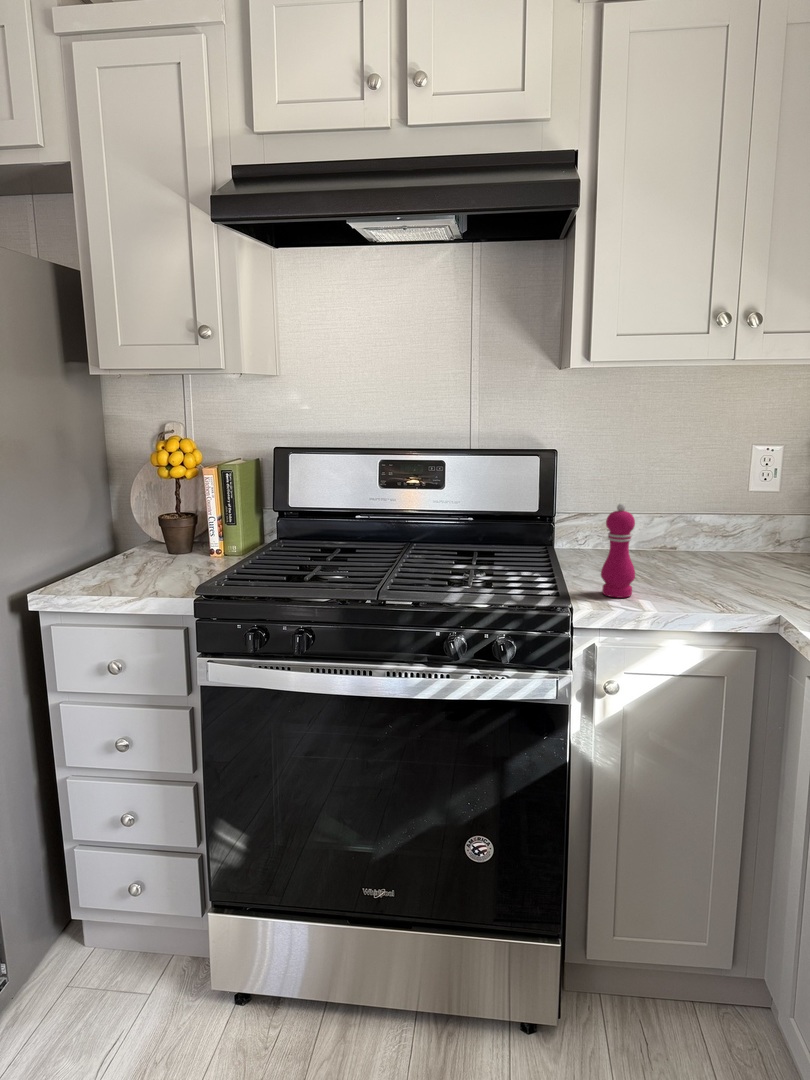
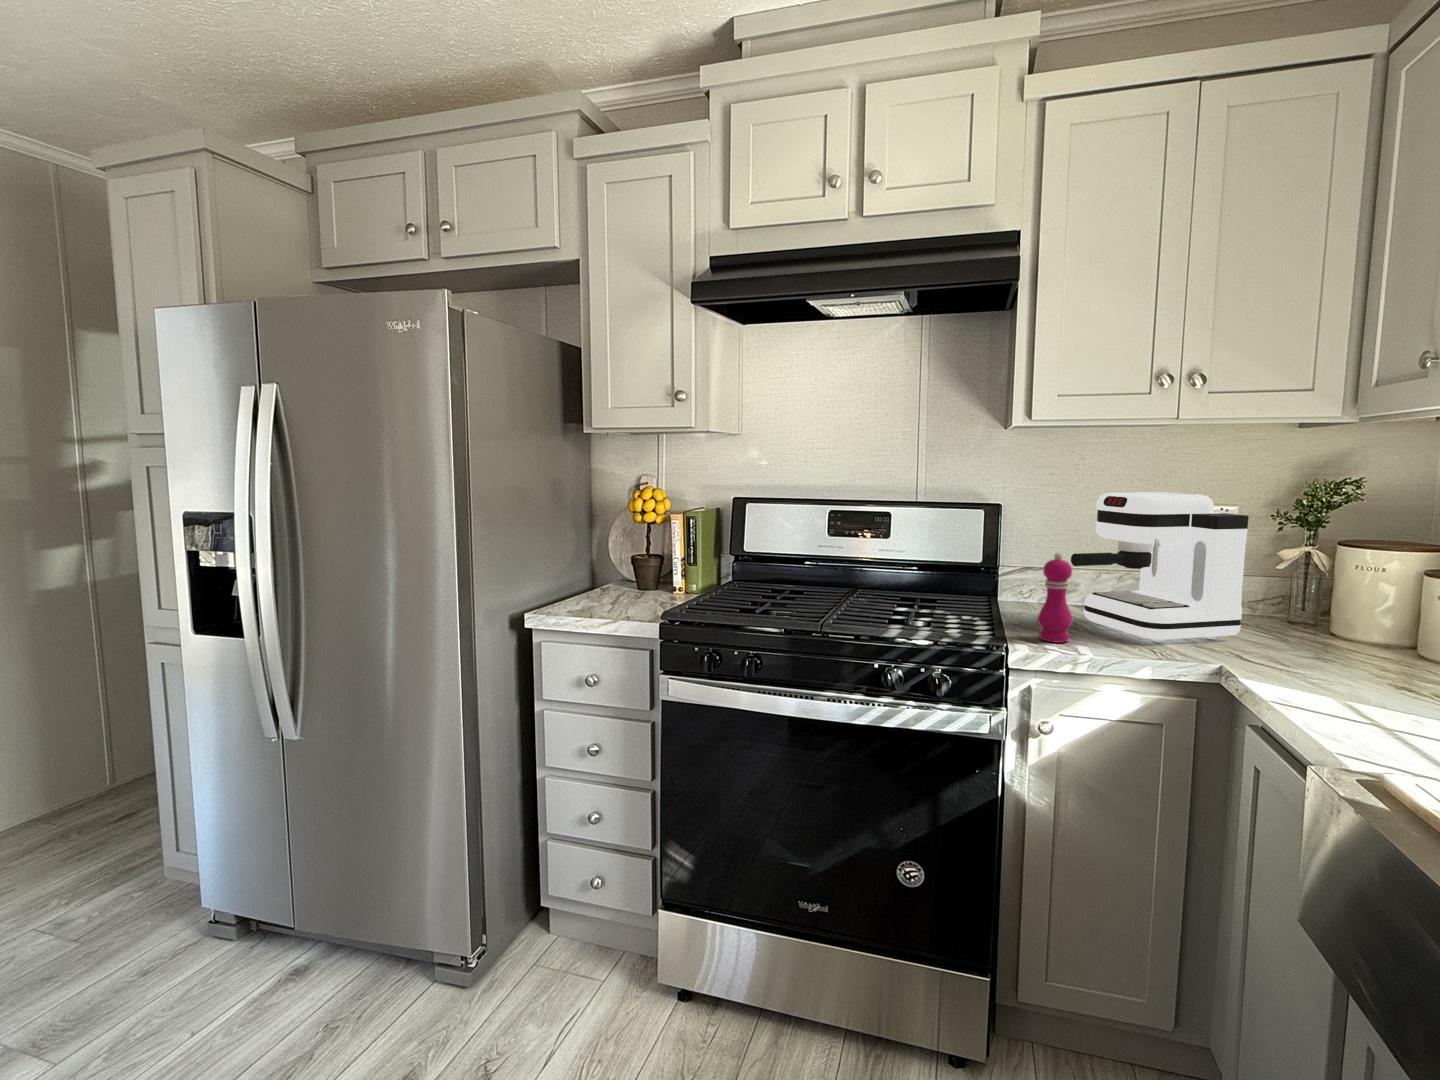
coffee maker: none [631,436,801,591] -> present [1071,492,1249,643]

